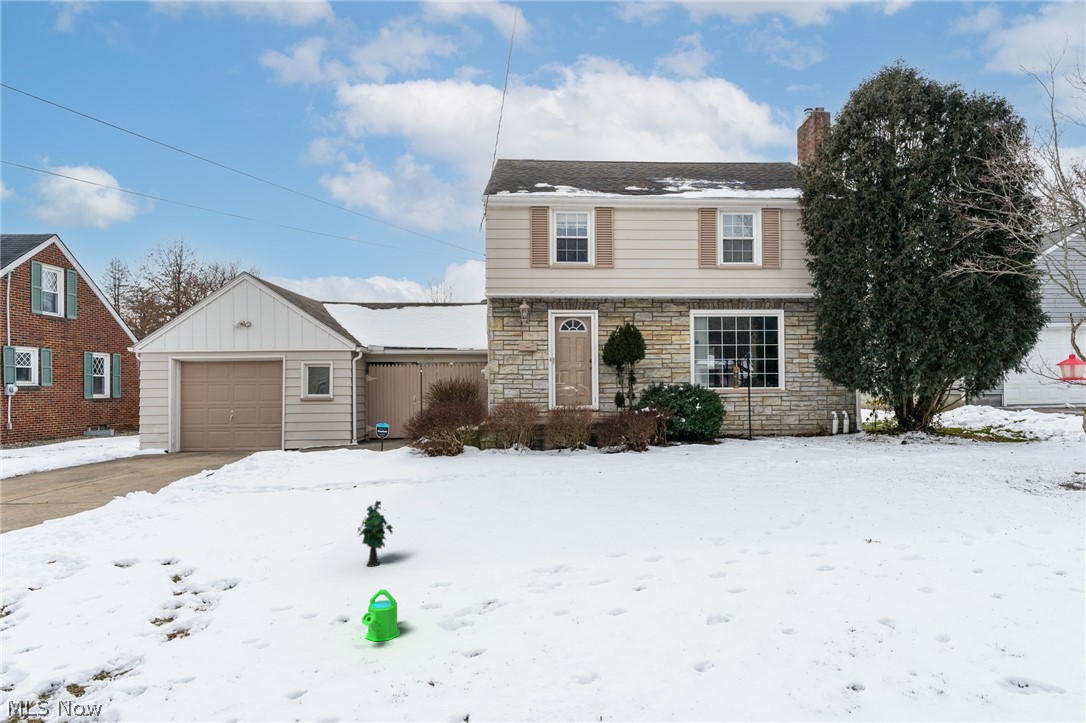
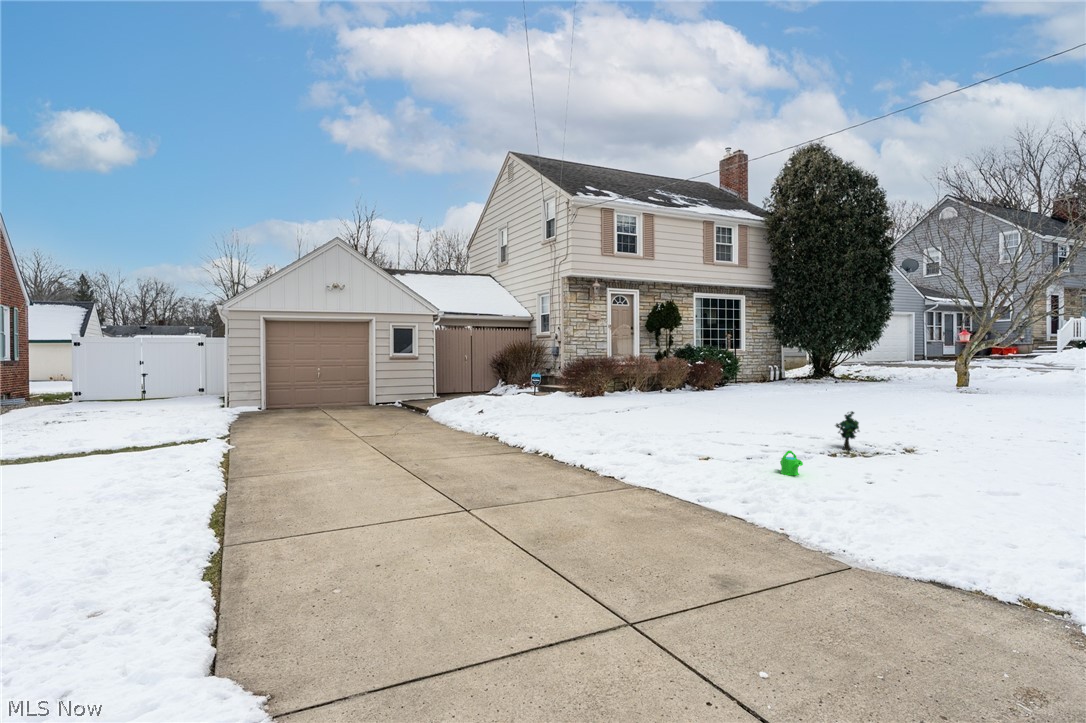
watering can: present [362,590,400,641] -> present [780,451,803,475]

